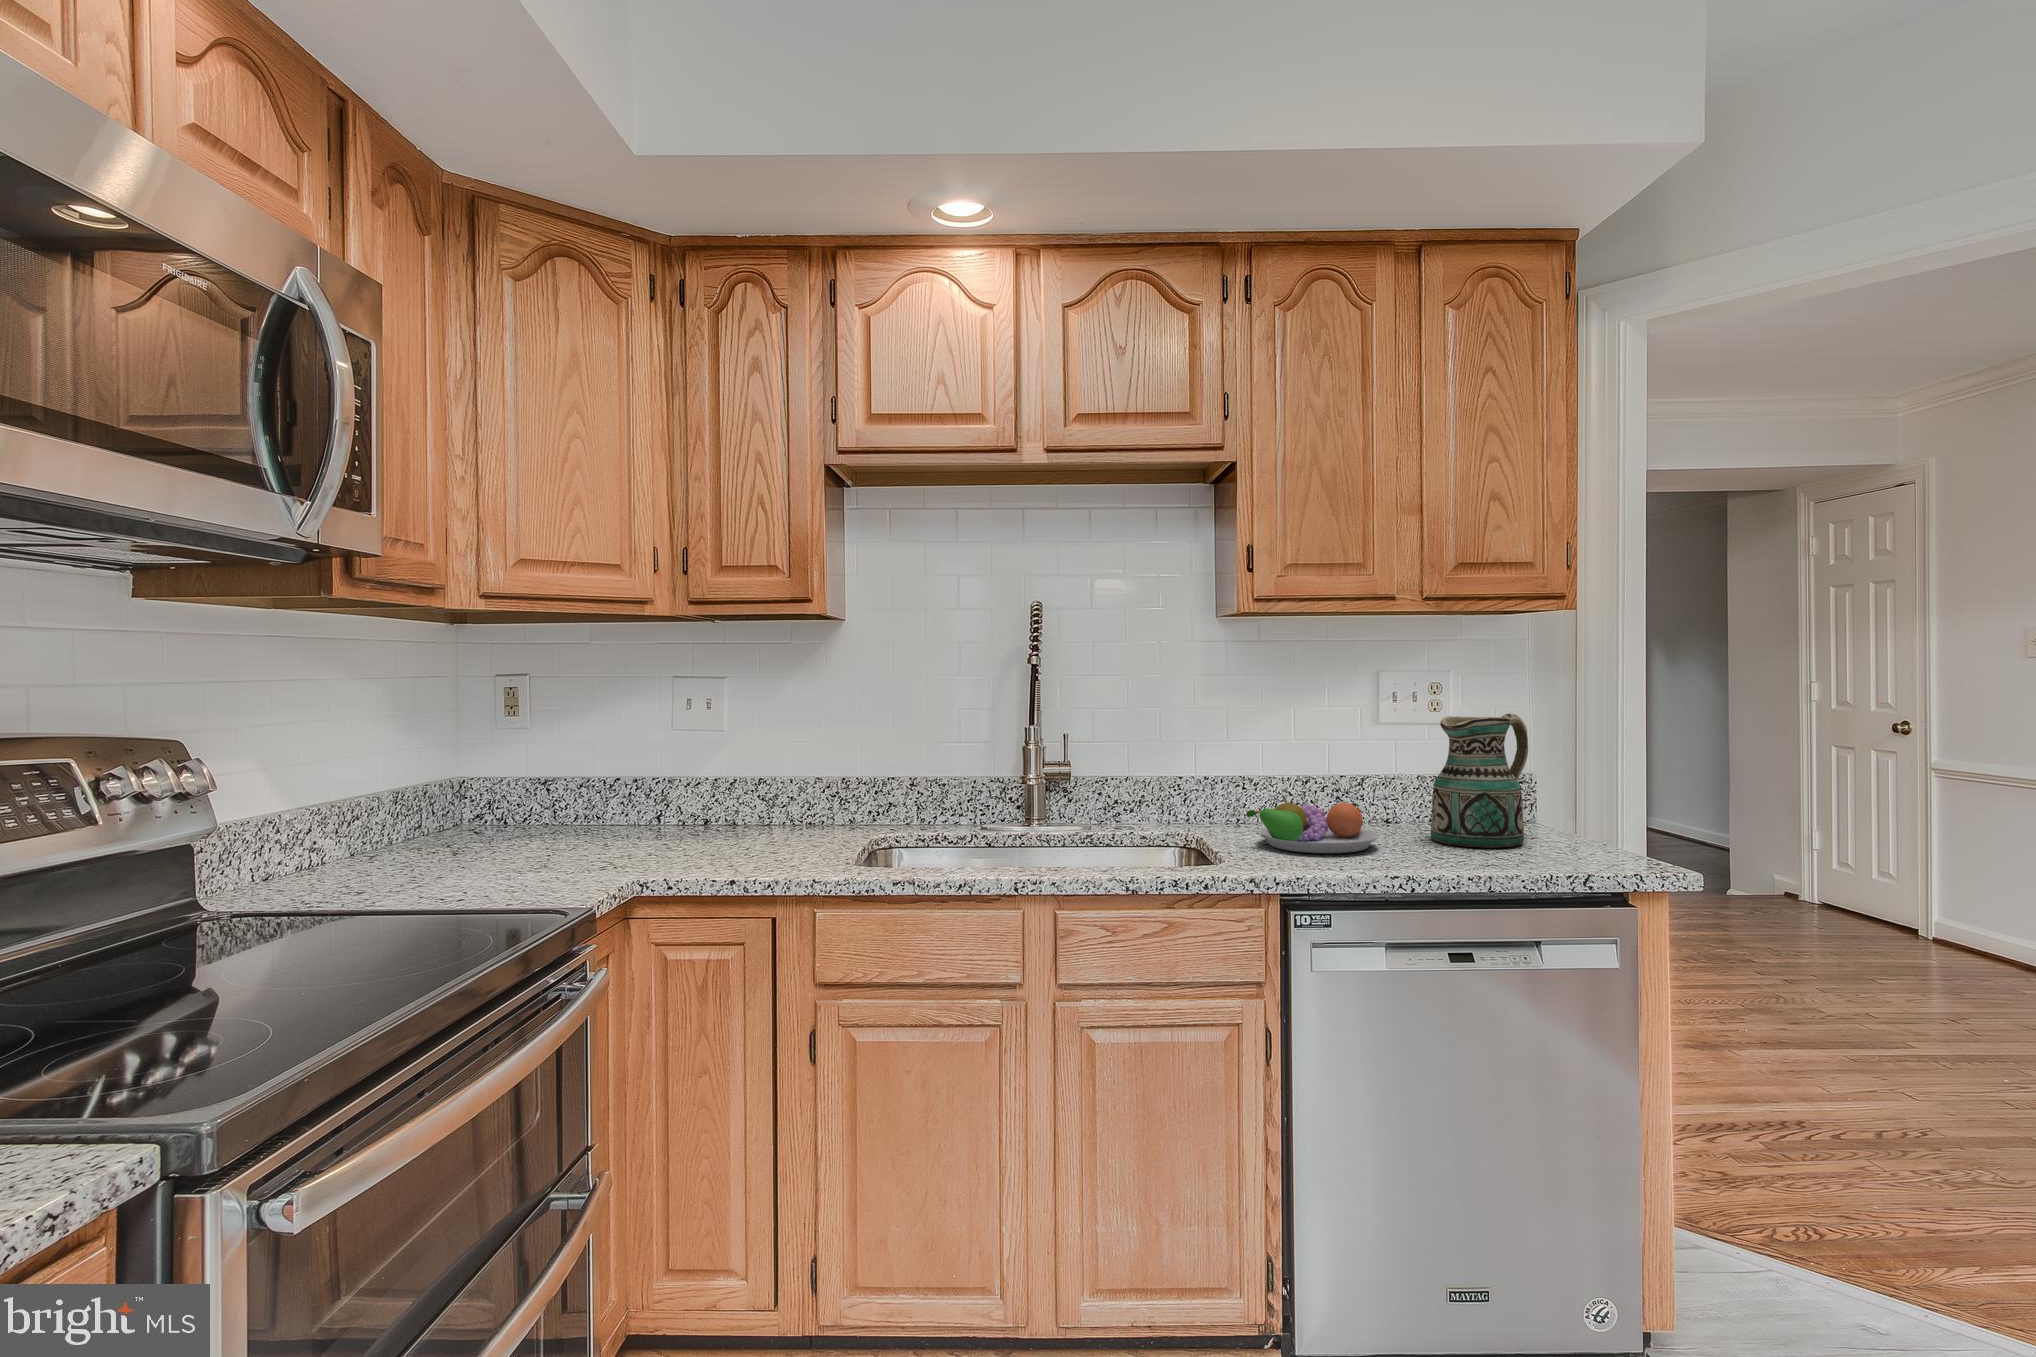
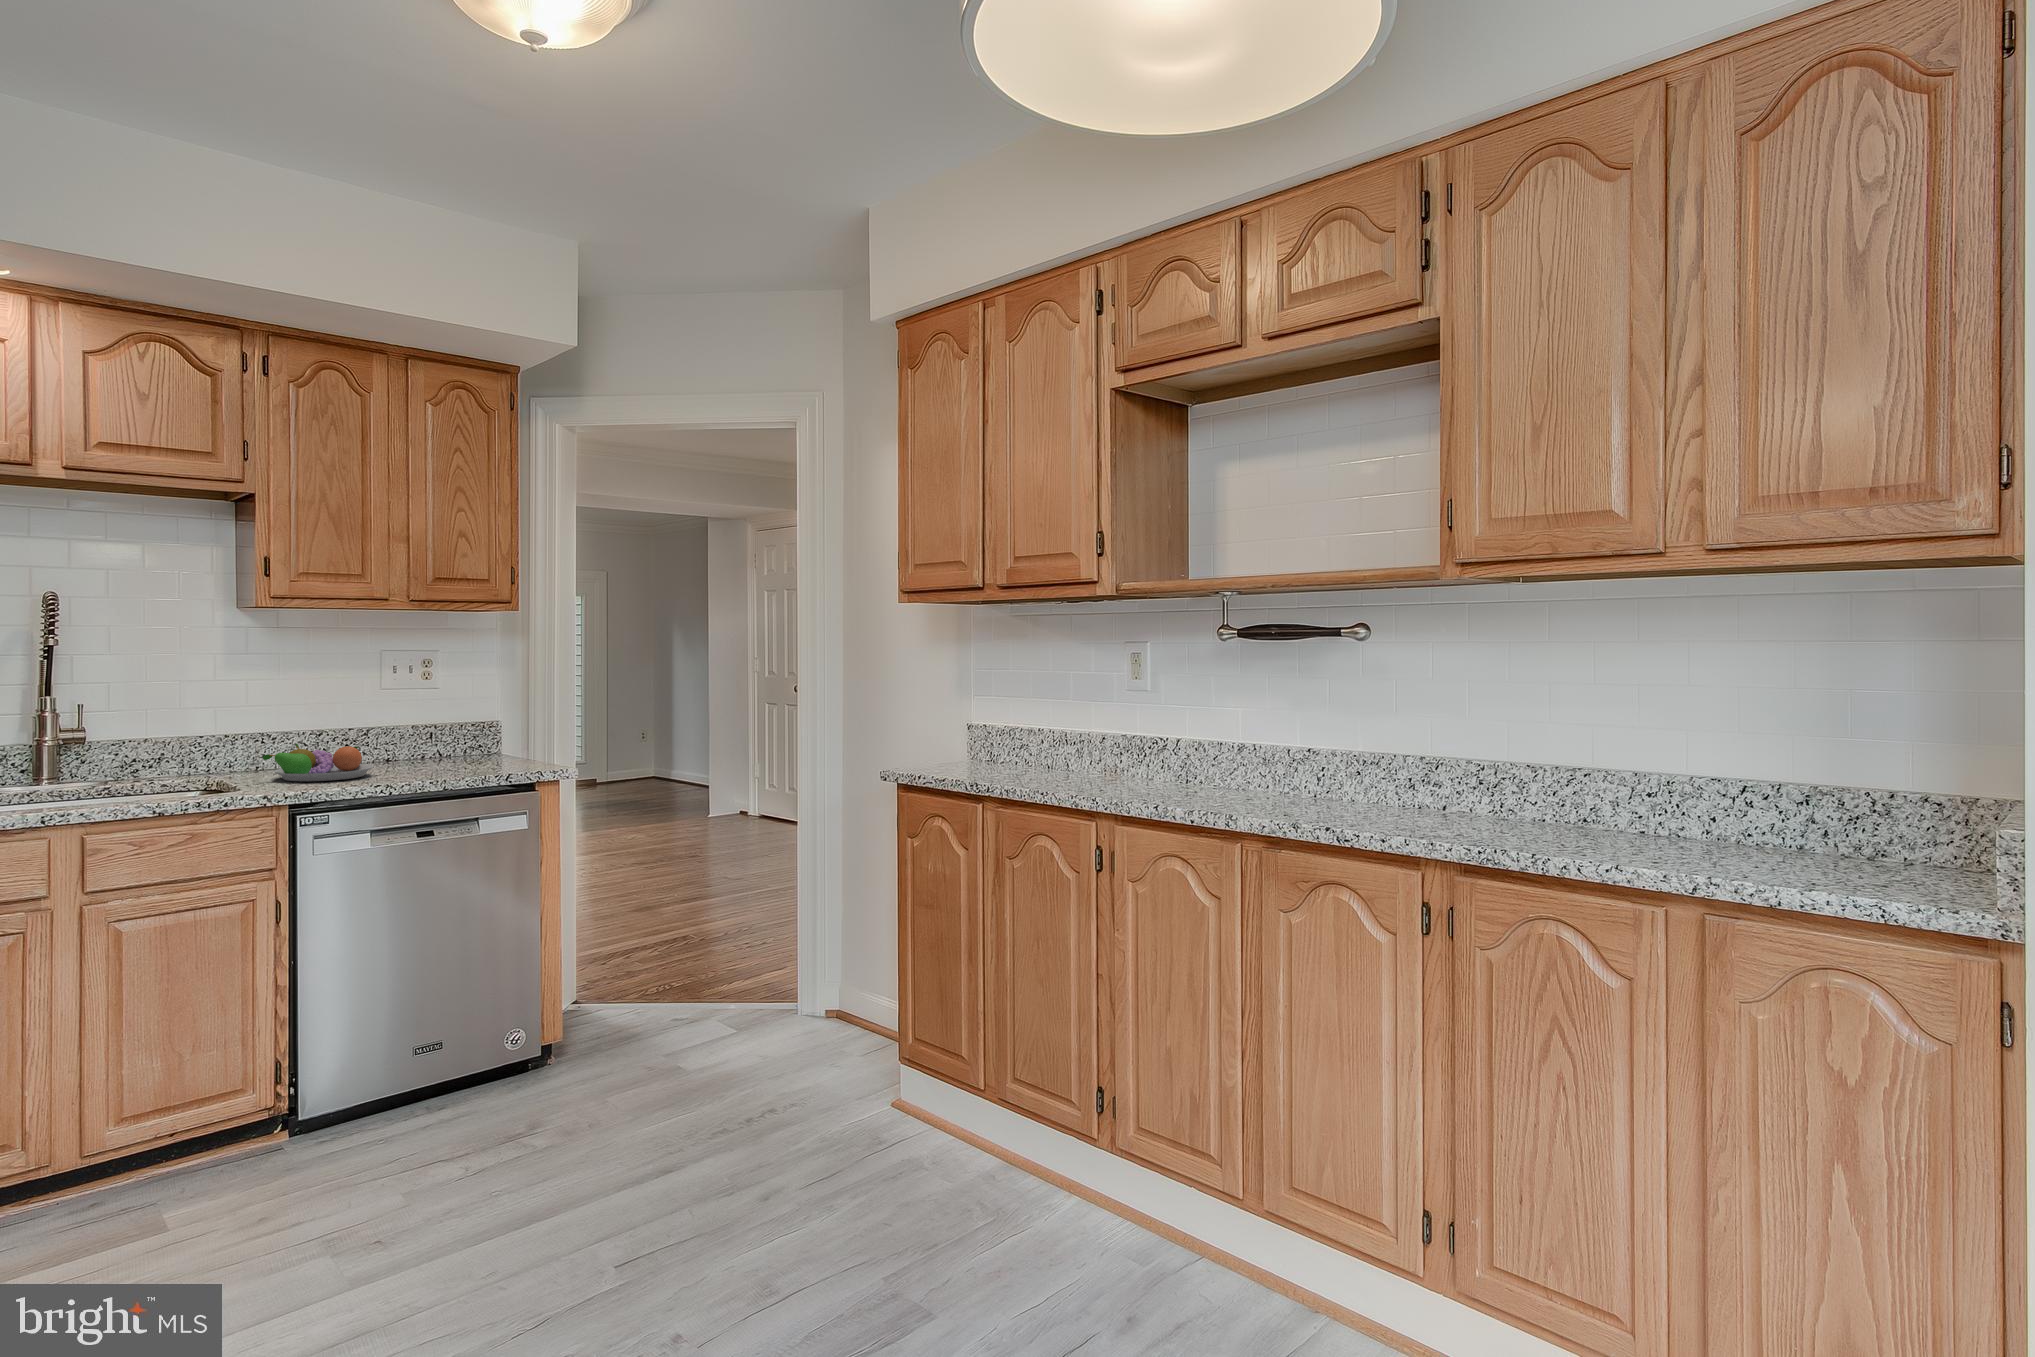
ceramic pitcher: present [1430,714,1528,847] -> none [416,682,487,770]

